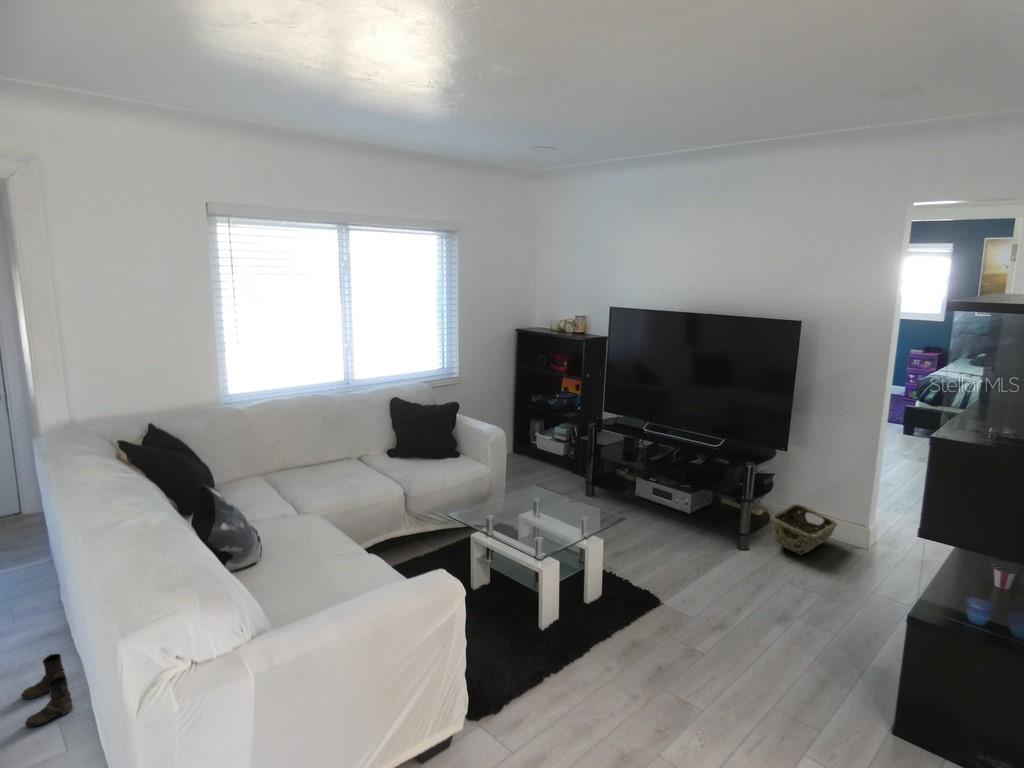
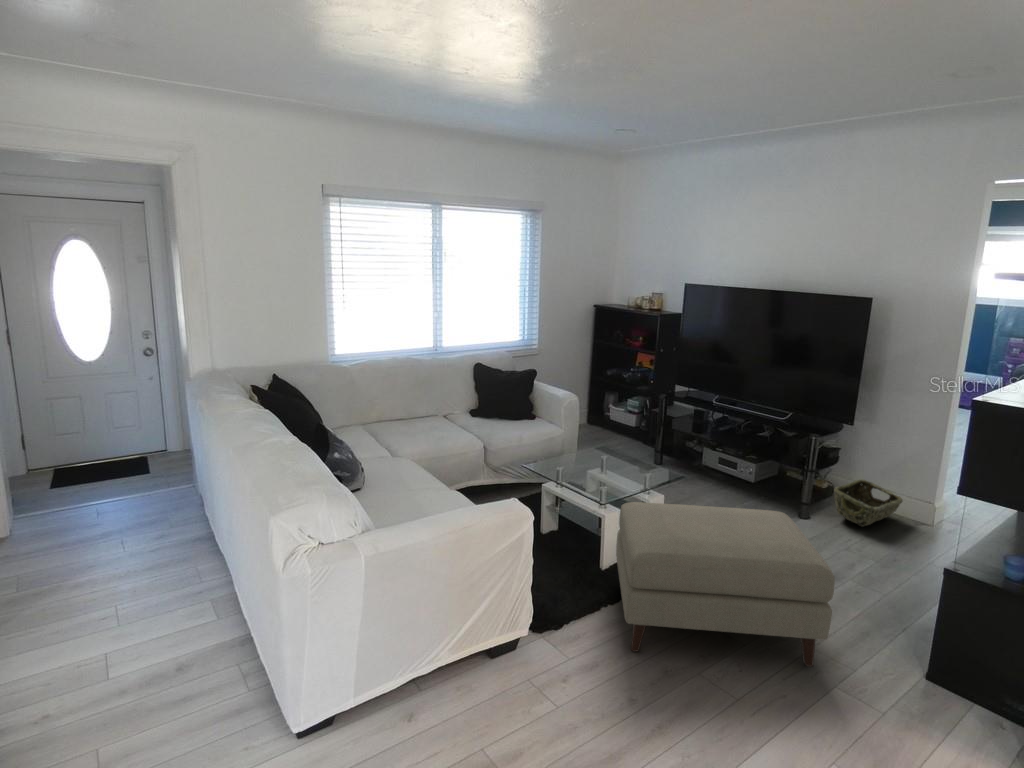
ottoman: none [557,555,797,736] -> present [616,502,835,667]
boots: present [21,654,73,726] -> none [180,551,219,602]

